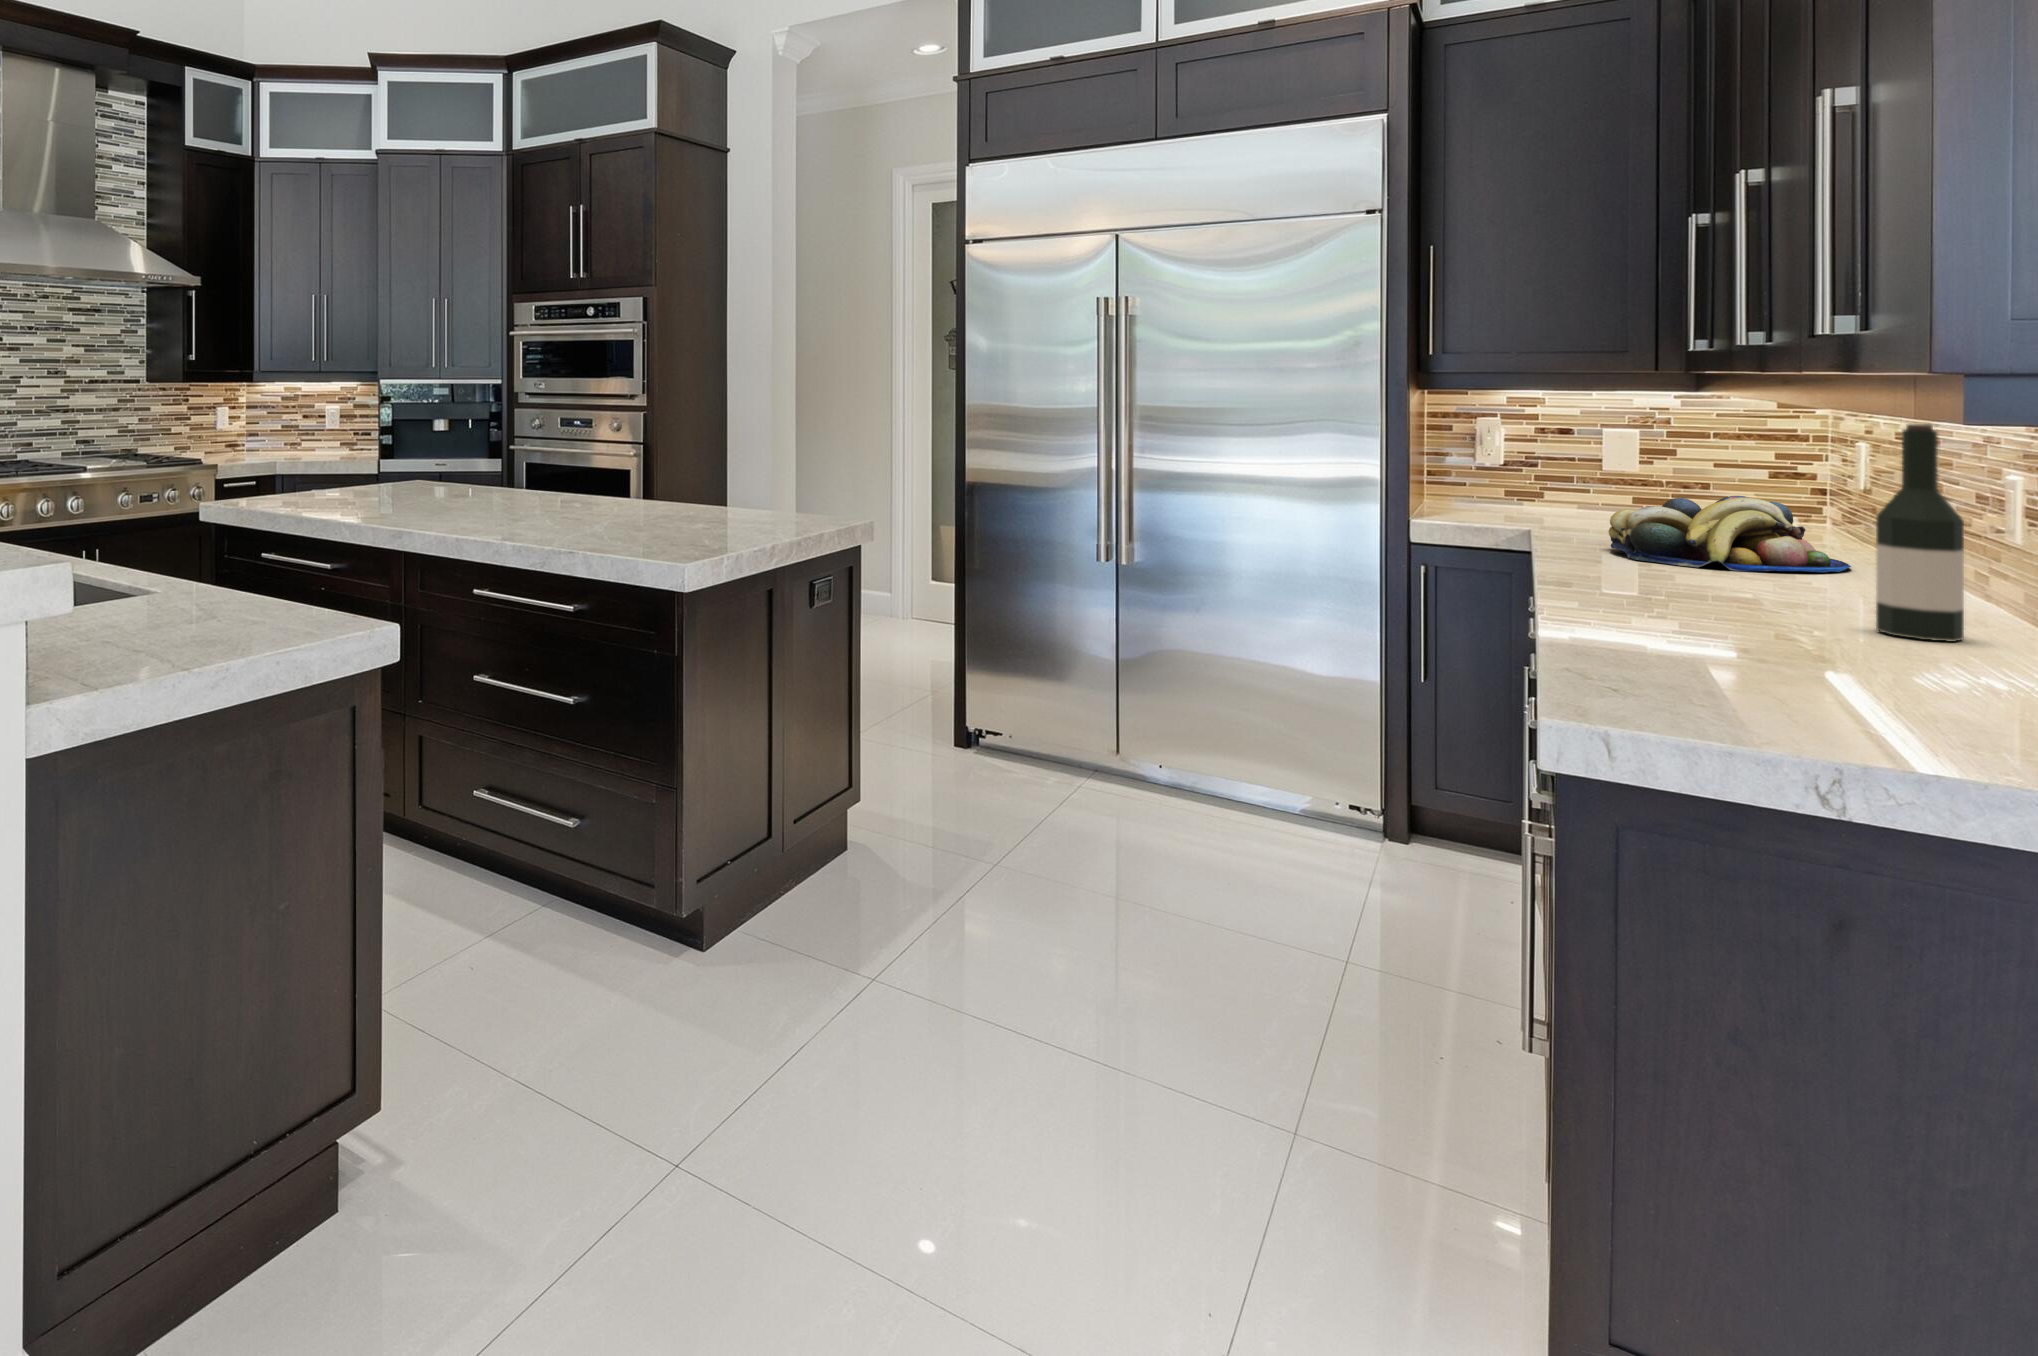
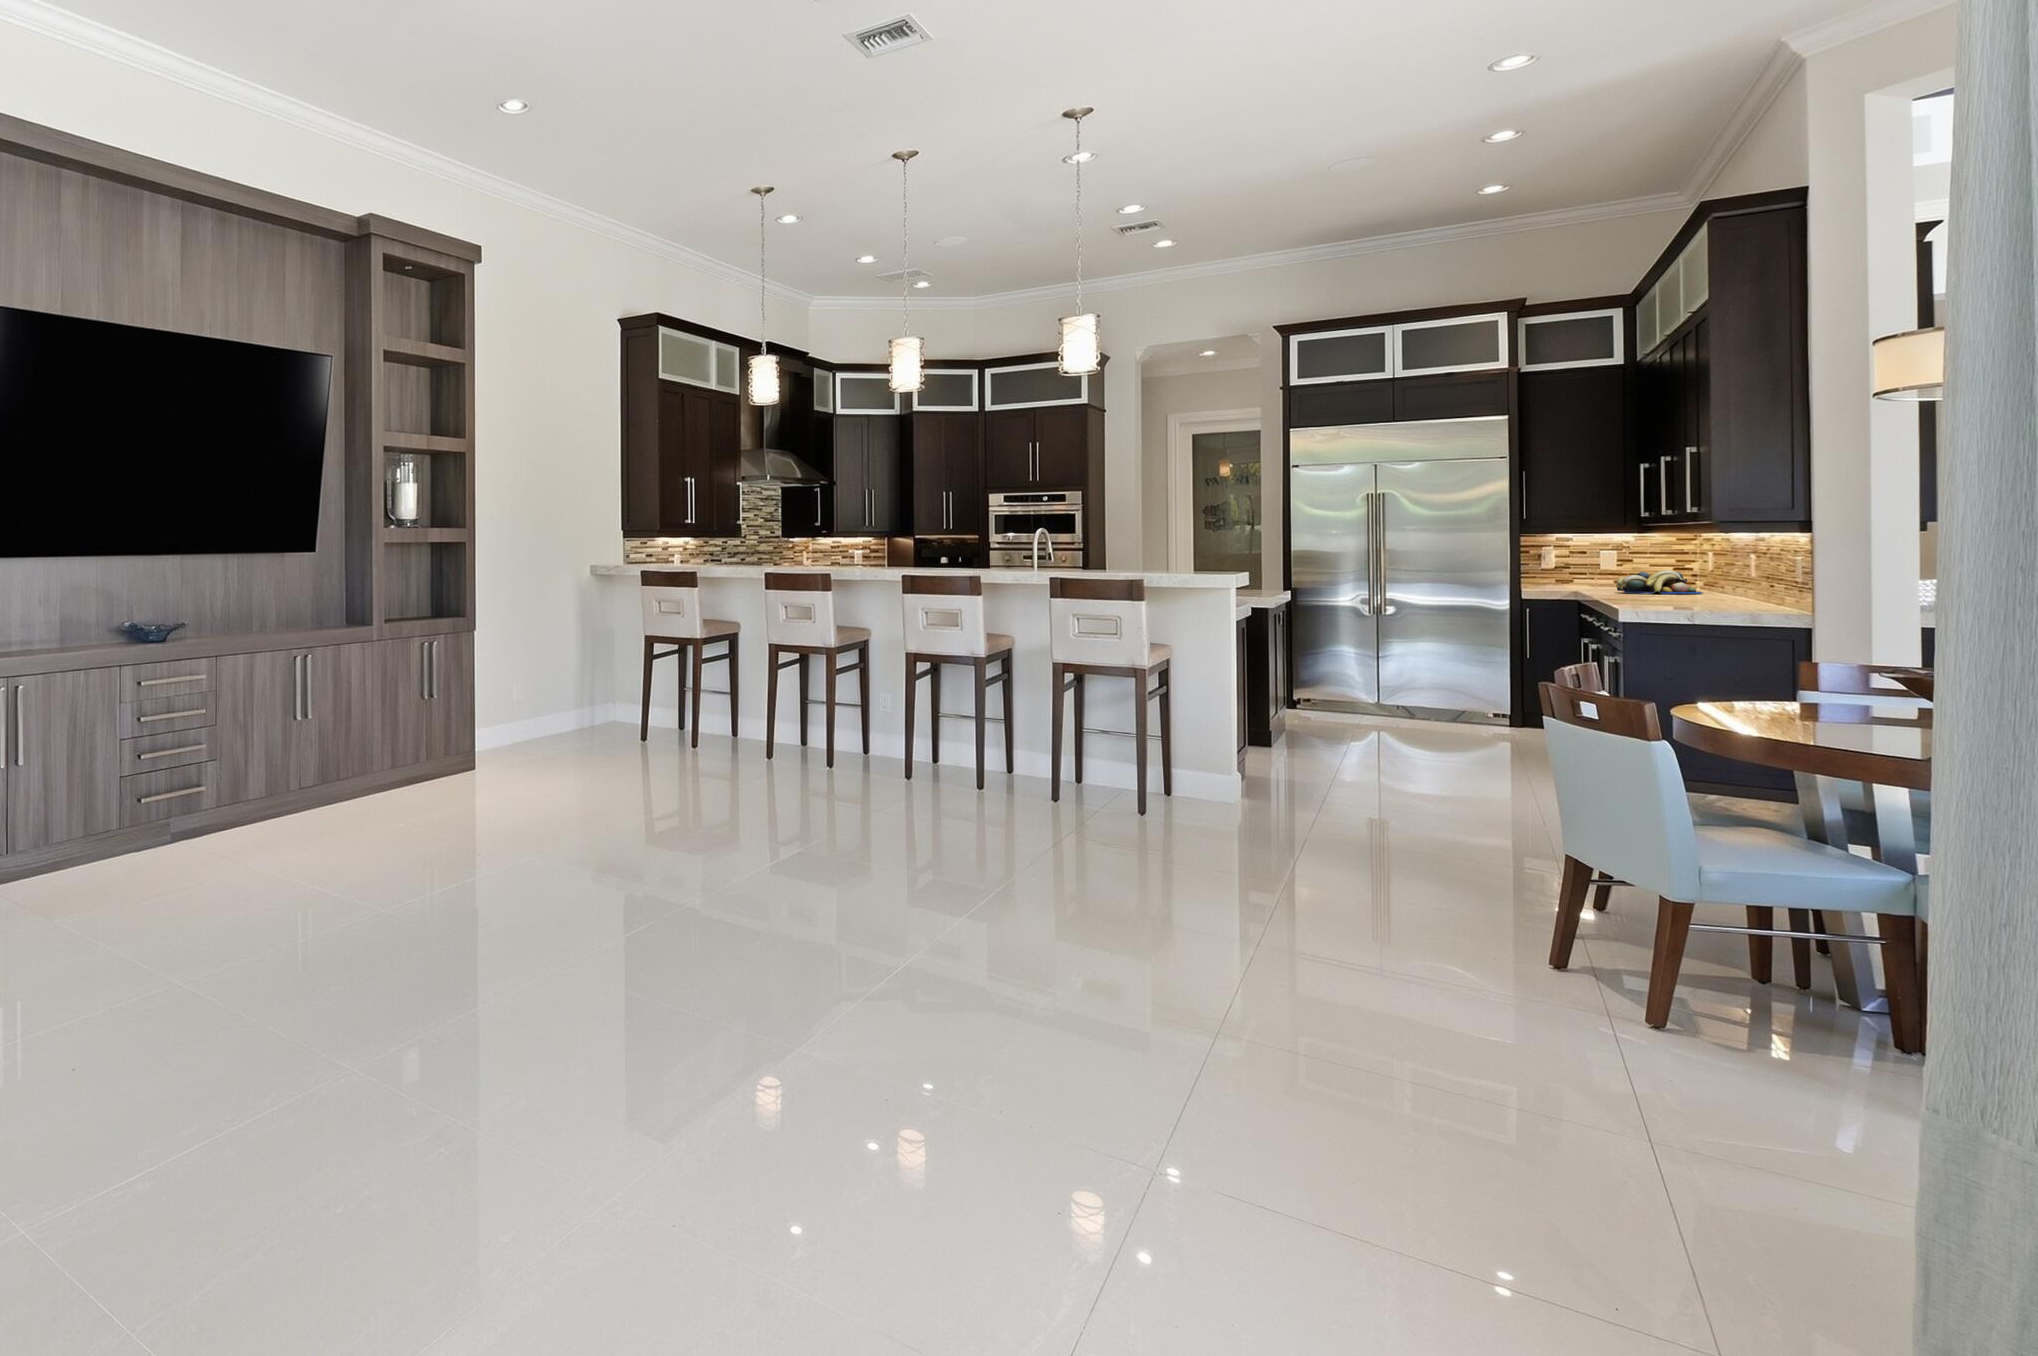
wine bottle: present [1876,424,1964,641] -> none [1706,538,1731,600]

